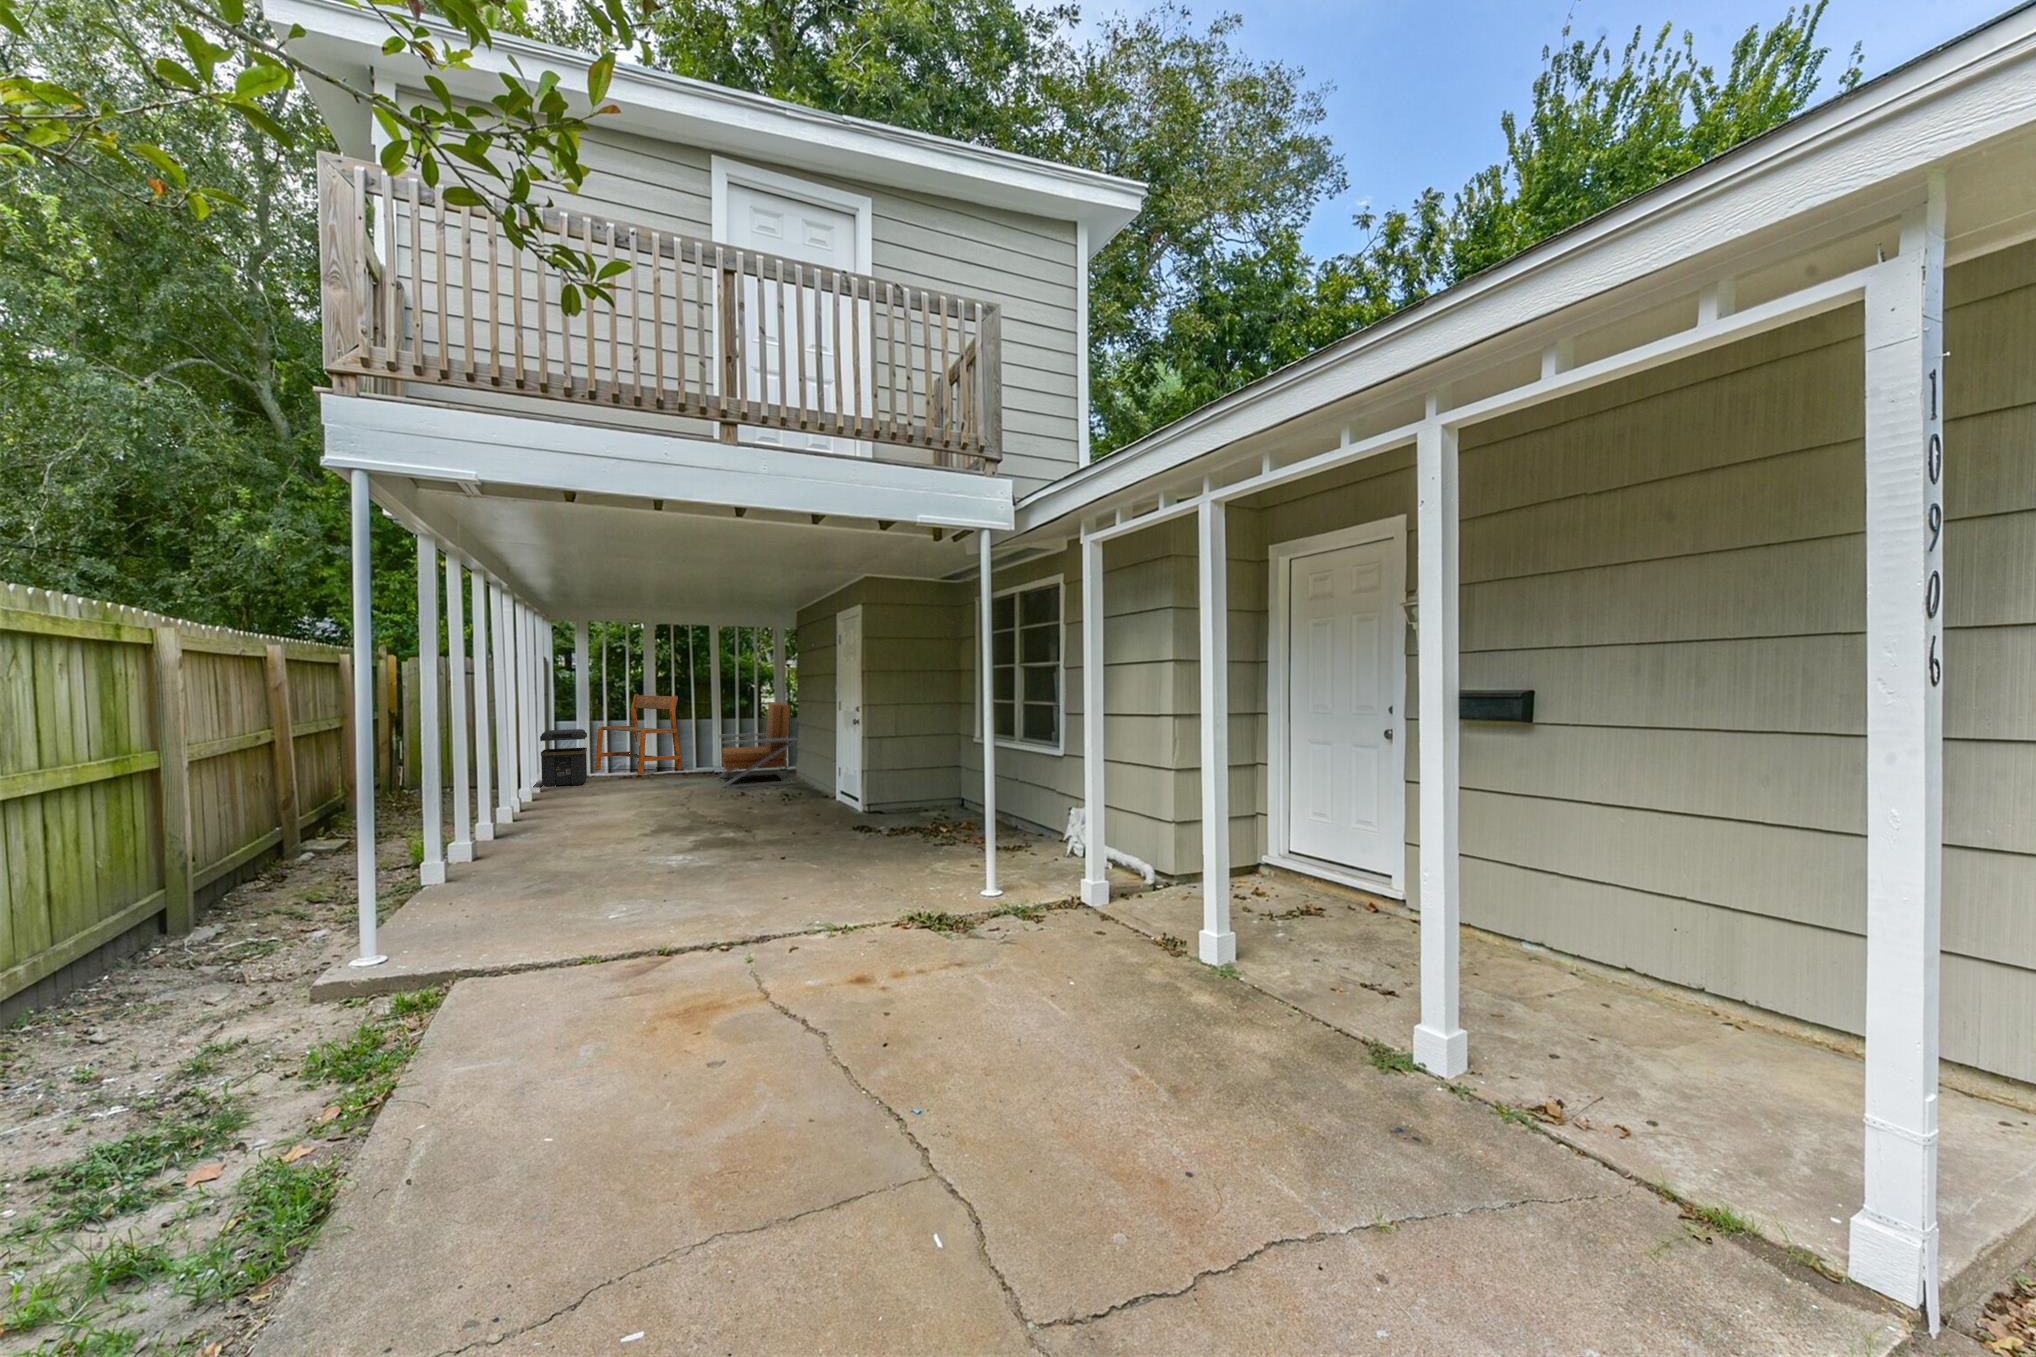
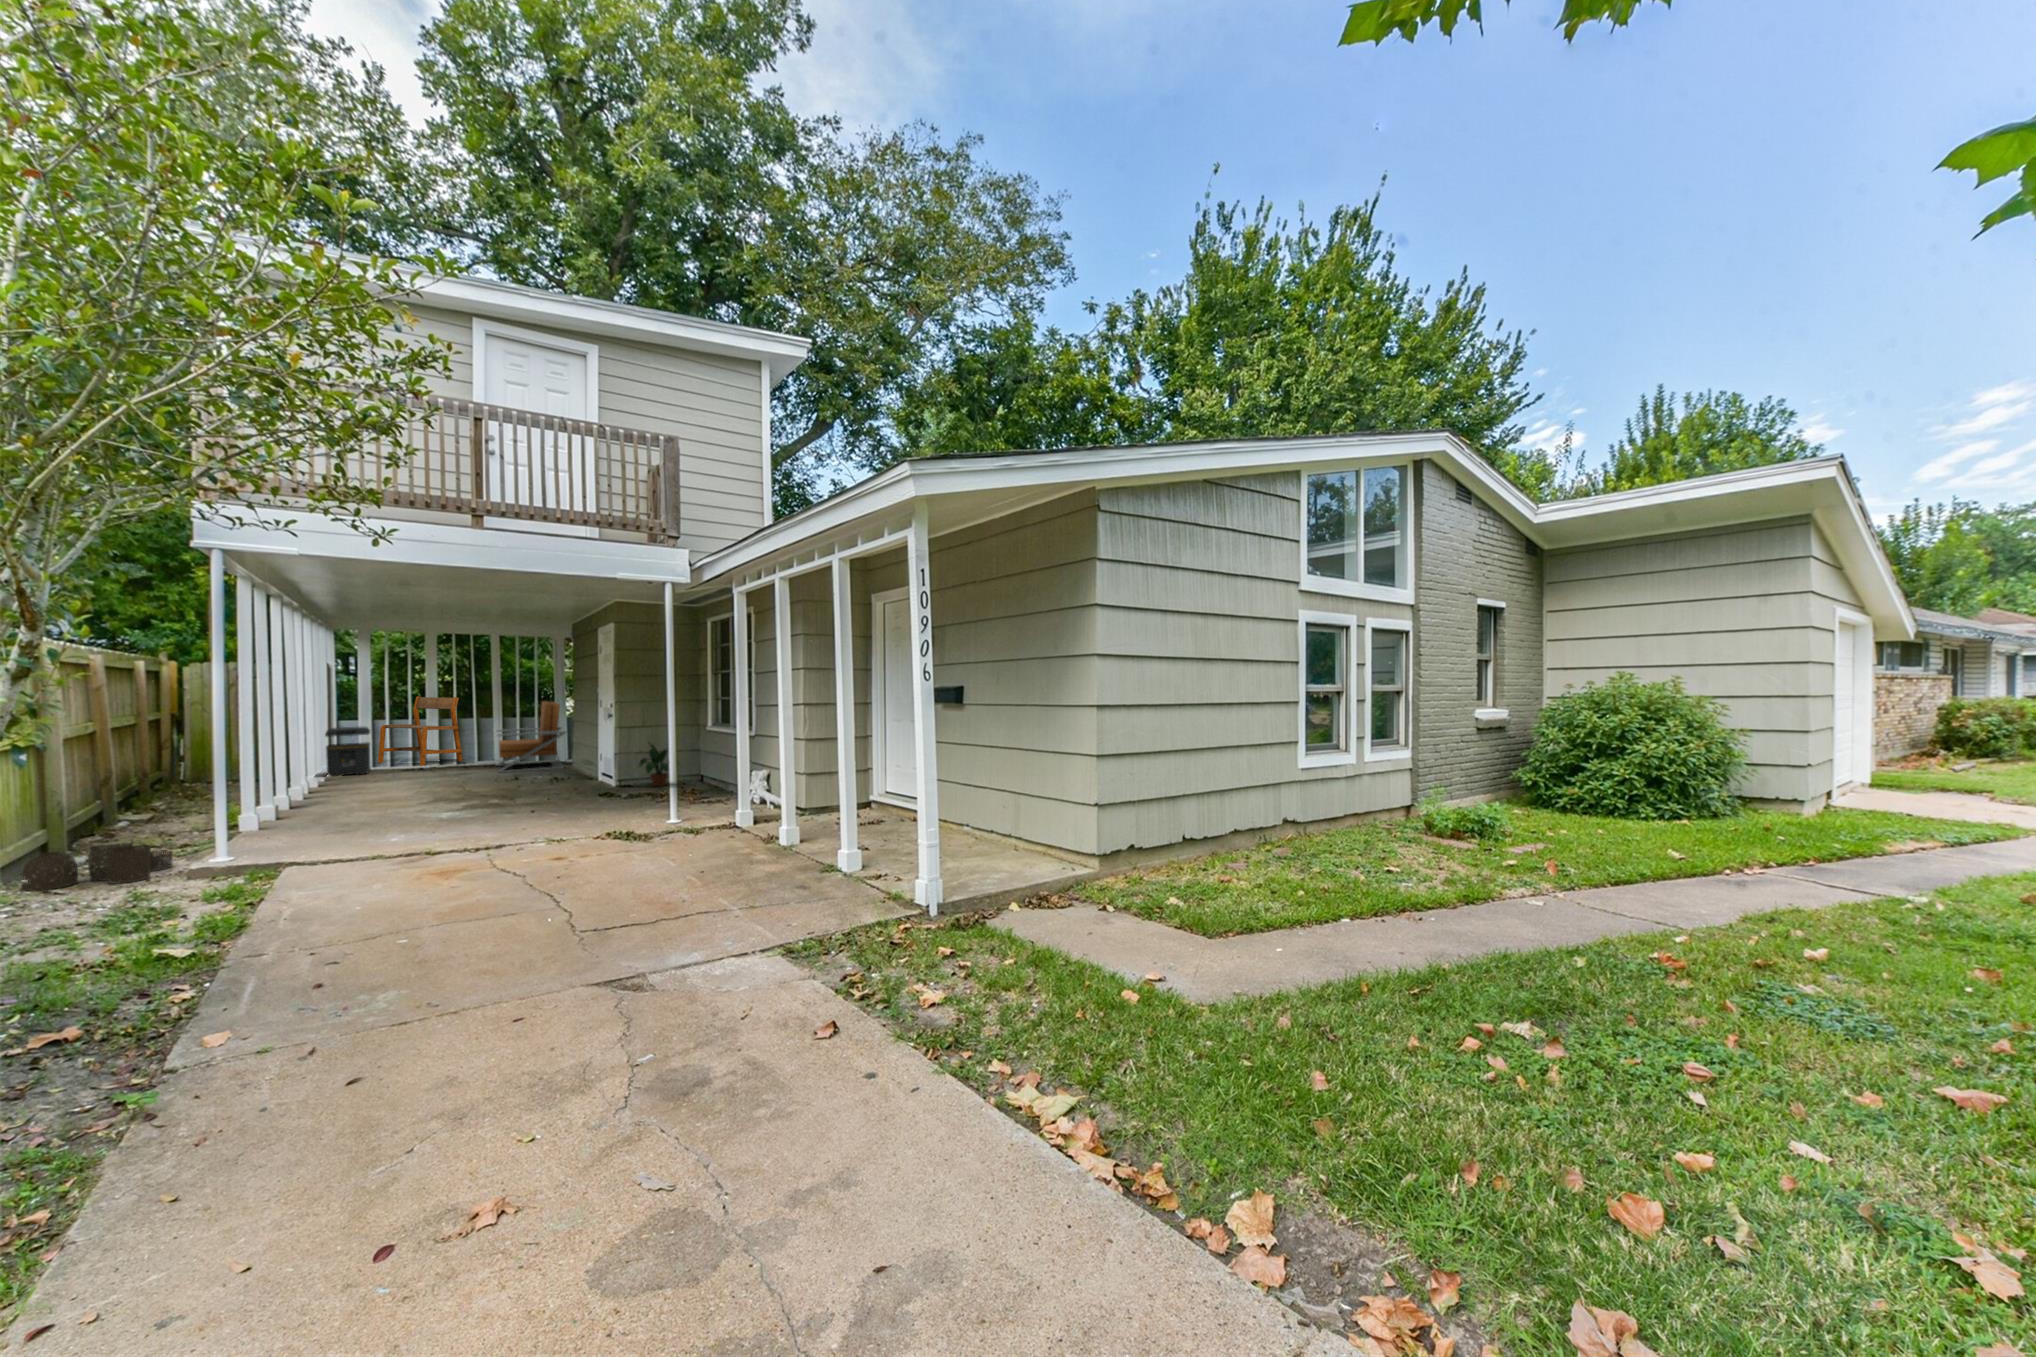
potted plant: none [894,758,950,817] -> present [639,743,669,786]
woven basket: none [106,908,321,993] -> present [21,840,173,891]

